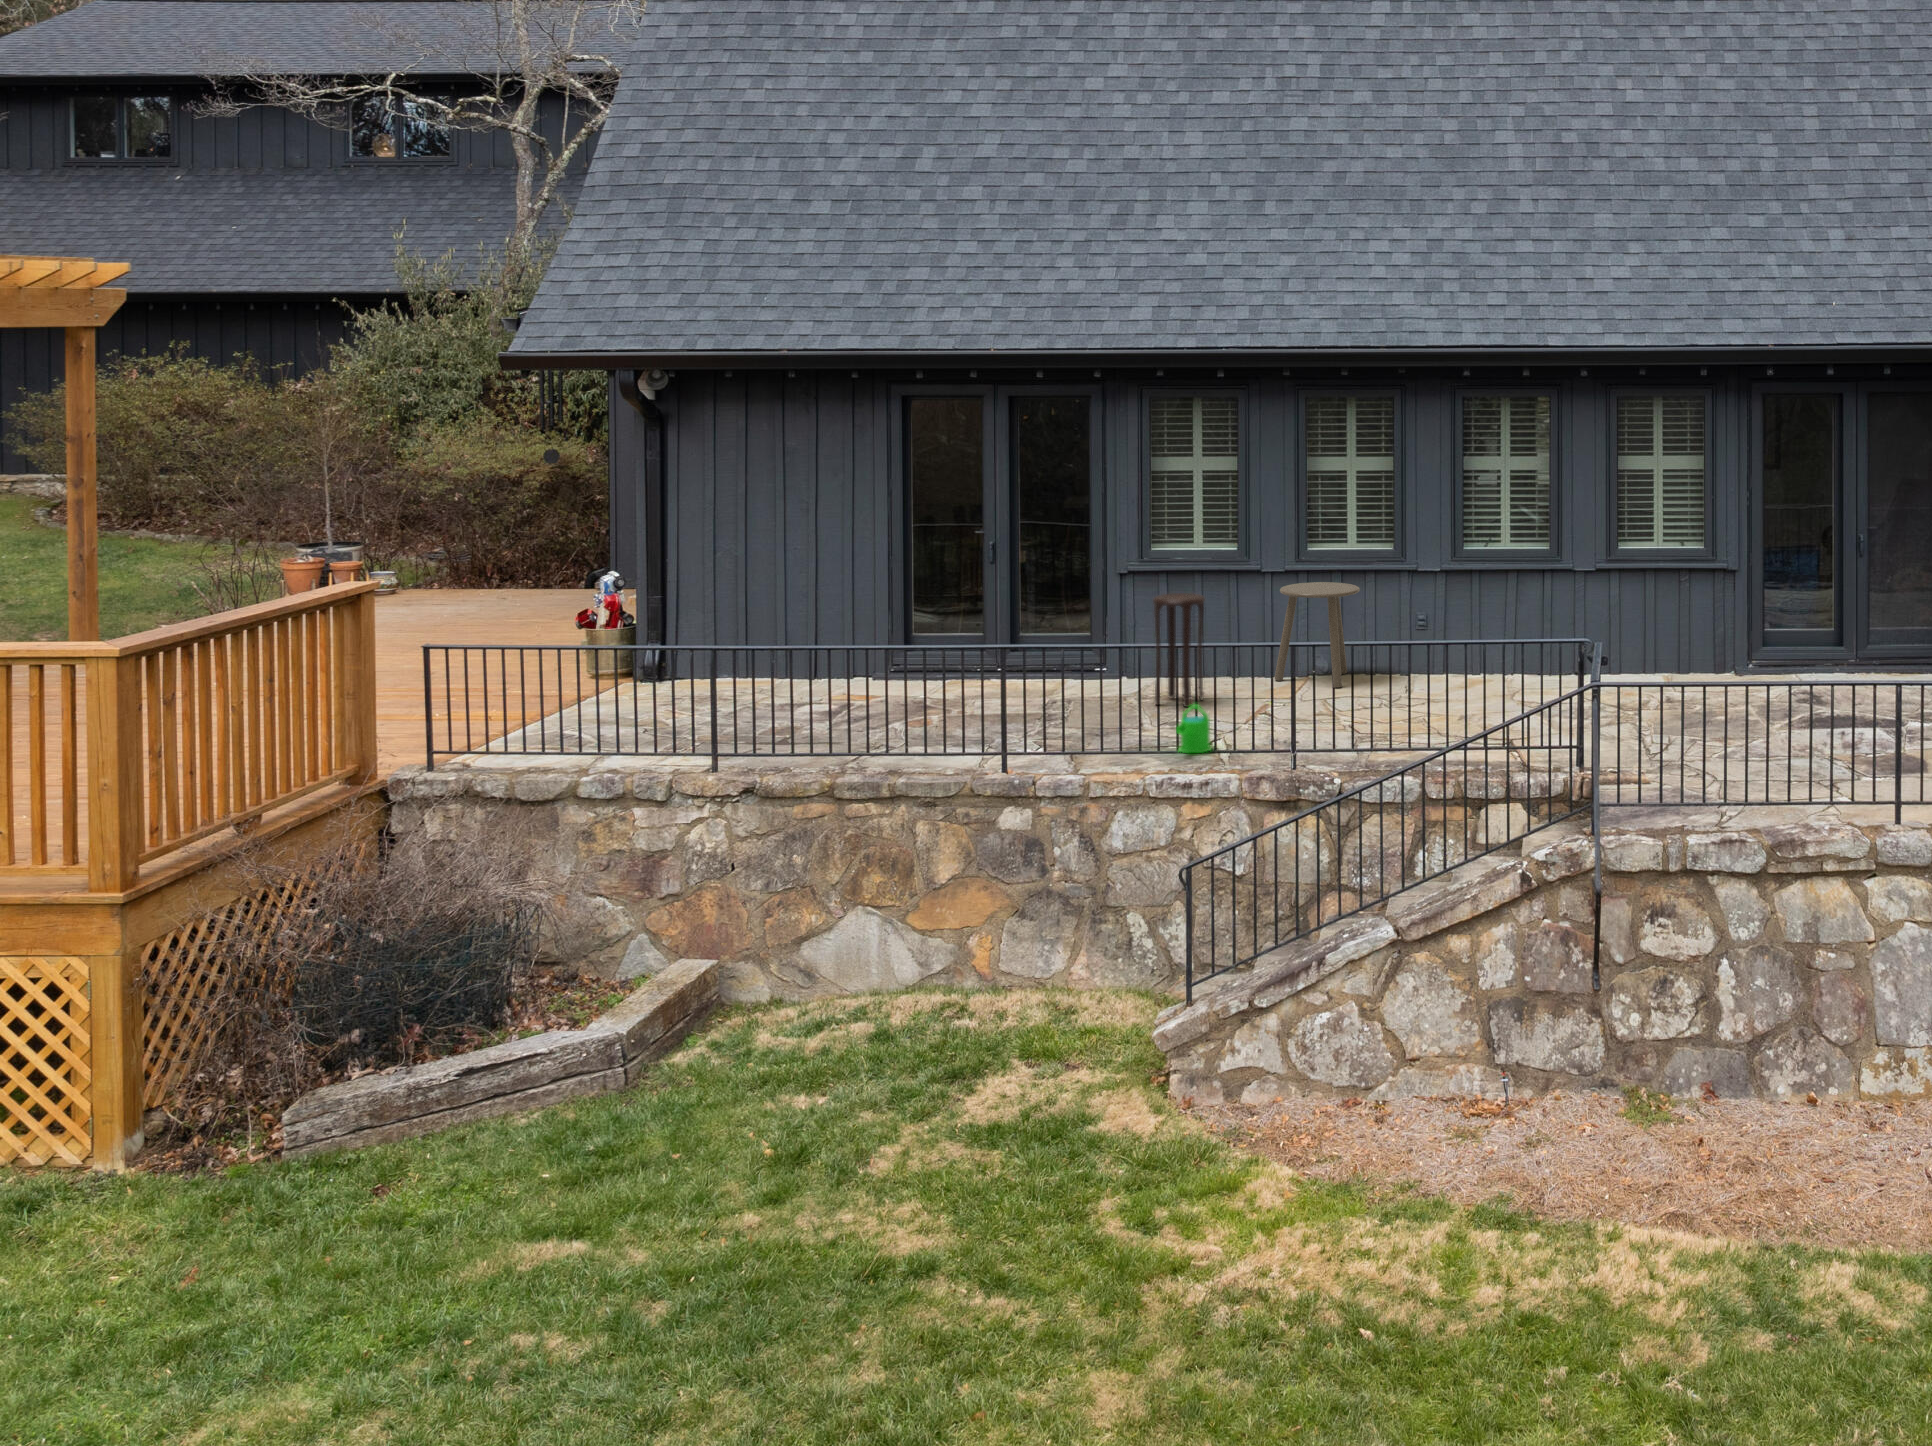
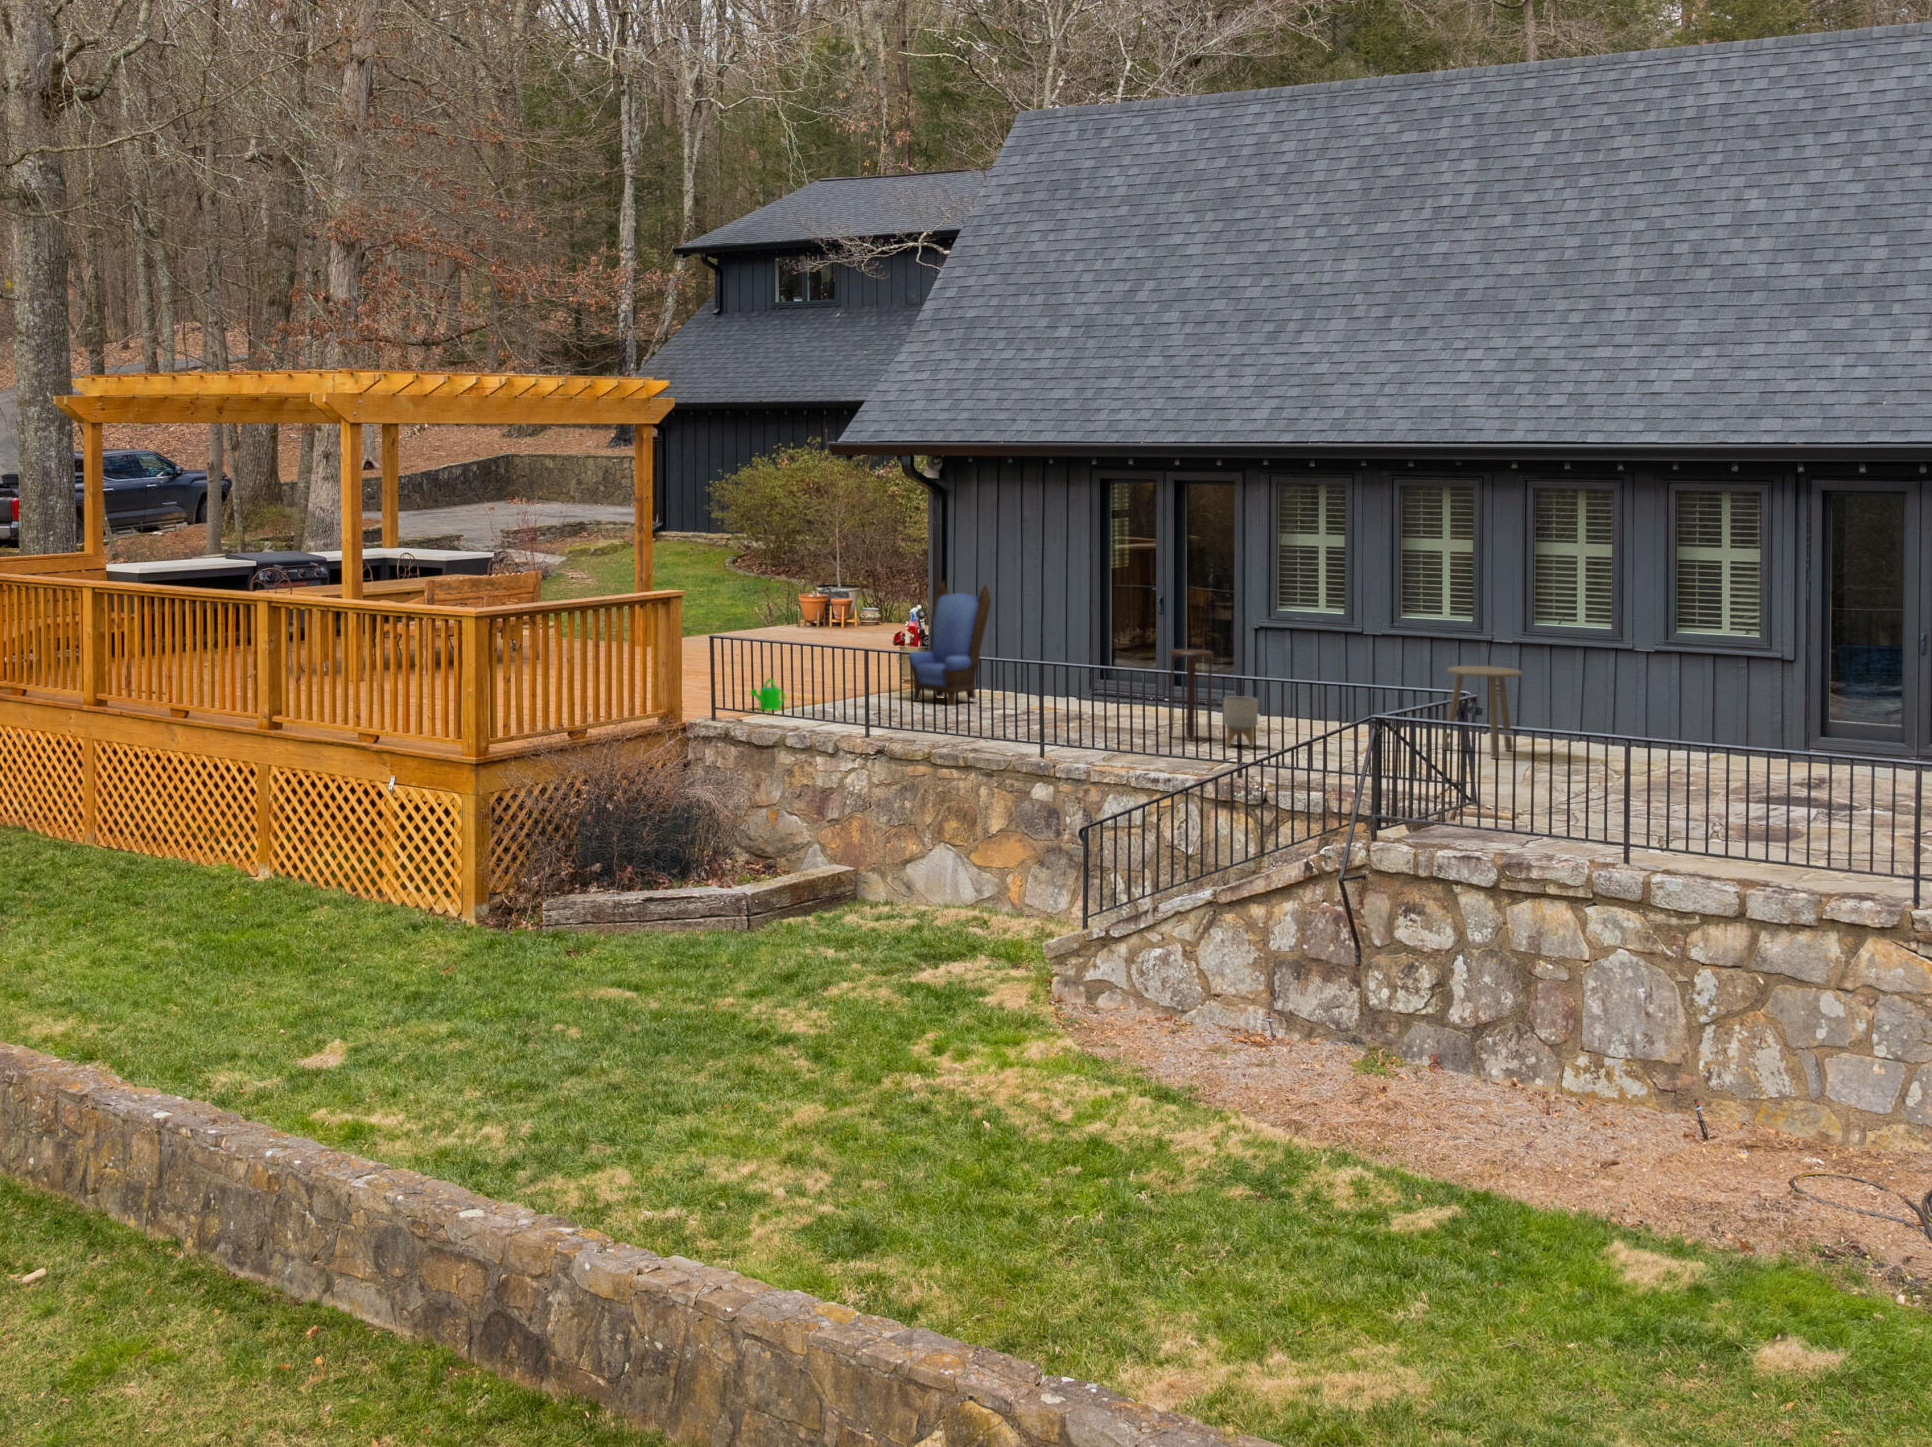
armchair: none [742,524,855,692] -> present [908,582,991,706]
side table: present [1274,582,1360,688] -> present [1442,666,1522,759]
planter: none [1232,647,1273,711] -> present [1223,697,1258,748]
watering can: present [1176,704,1211,753] -> present [750,678,786,710]

